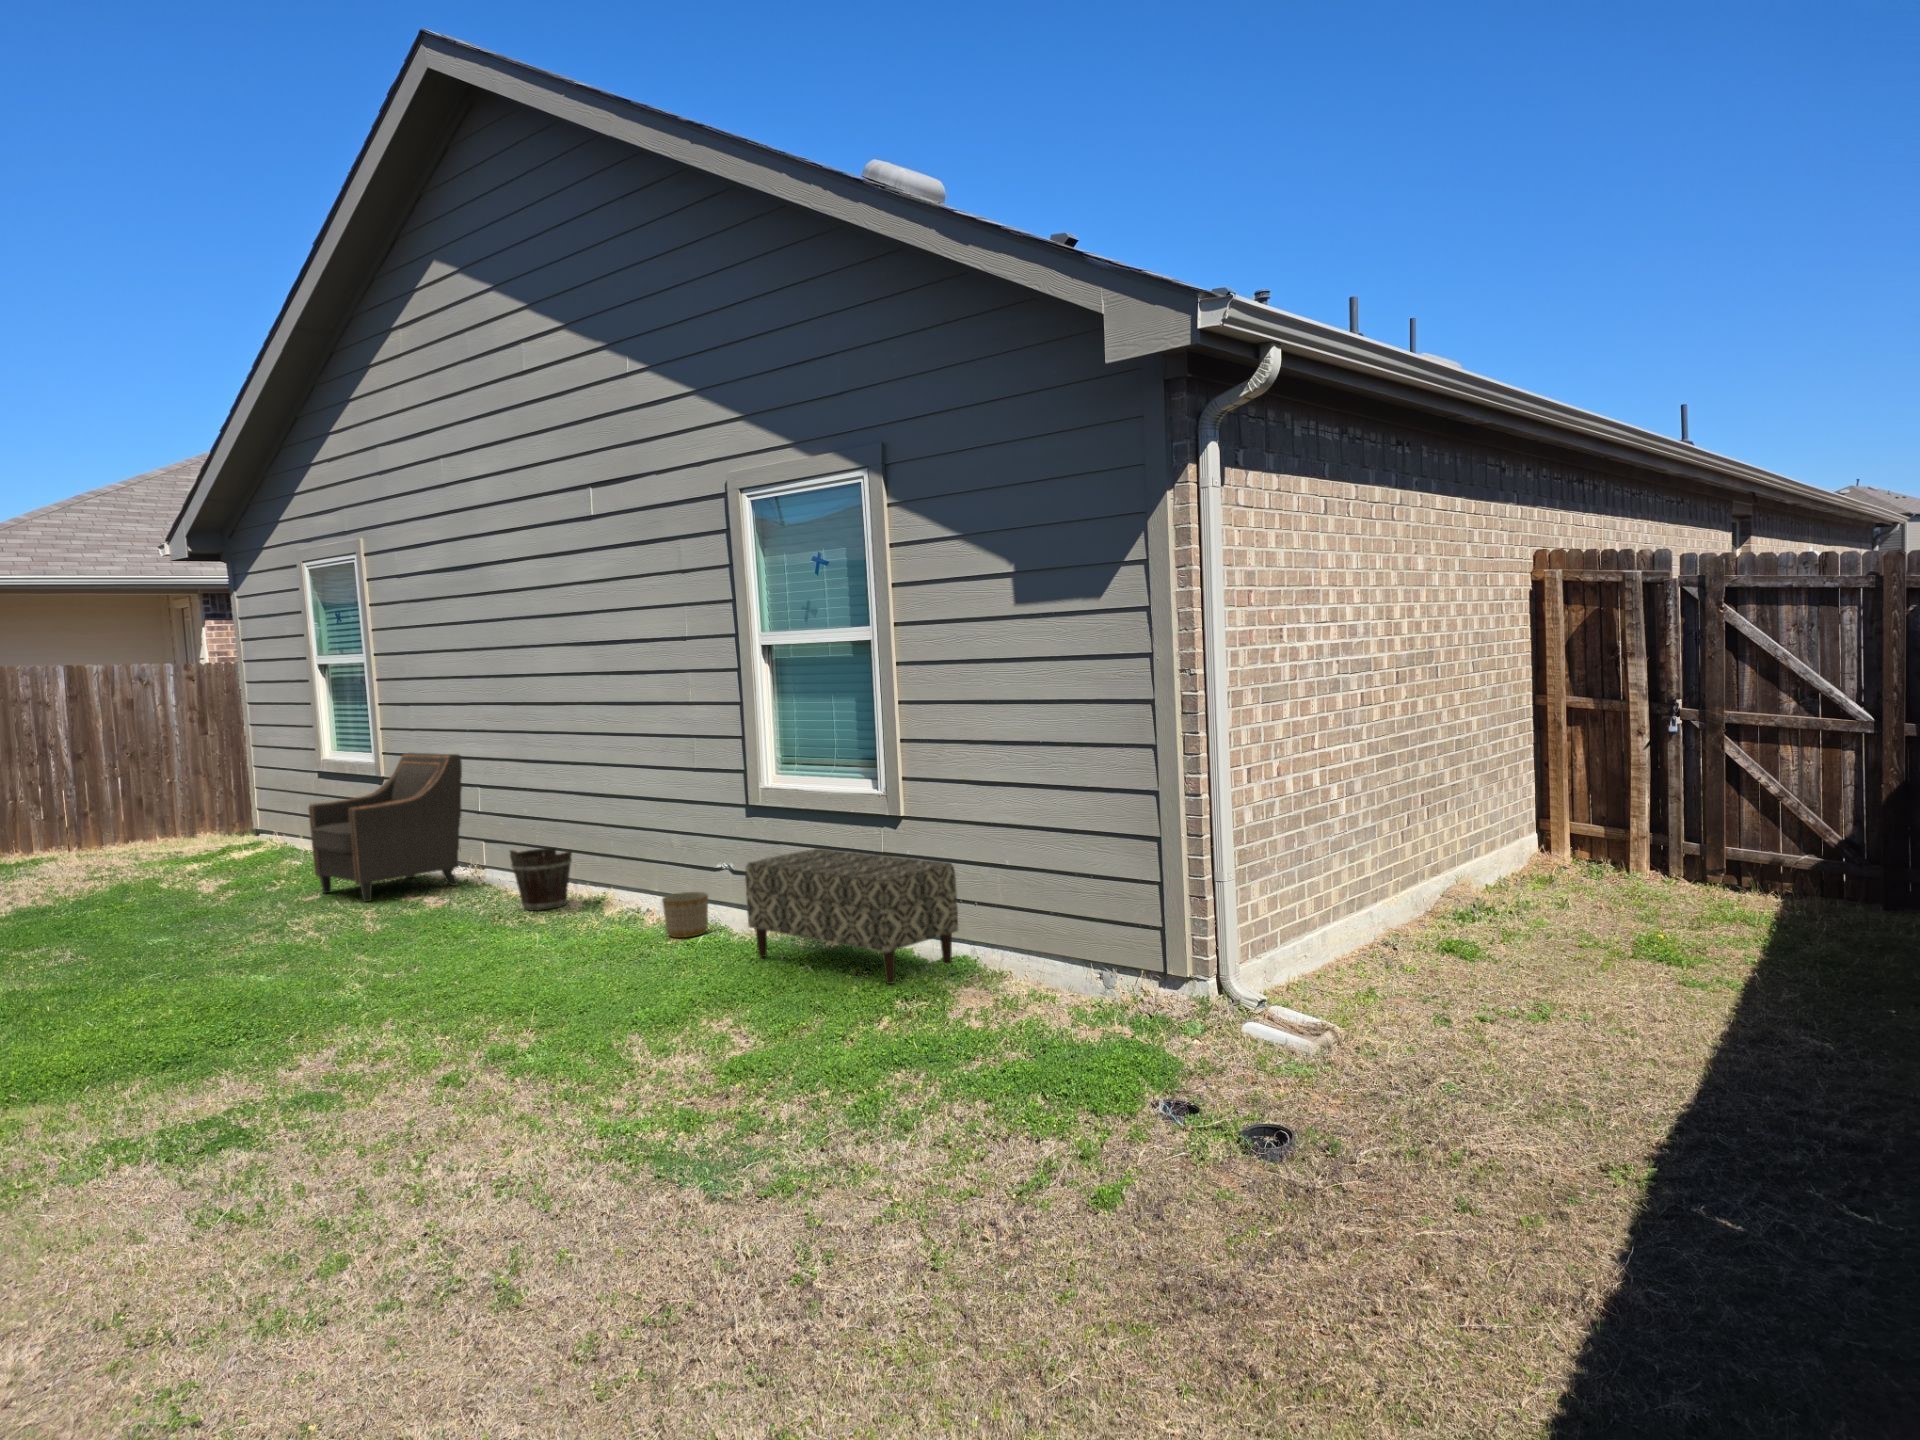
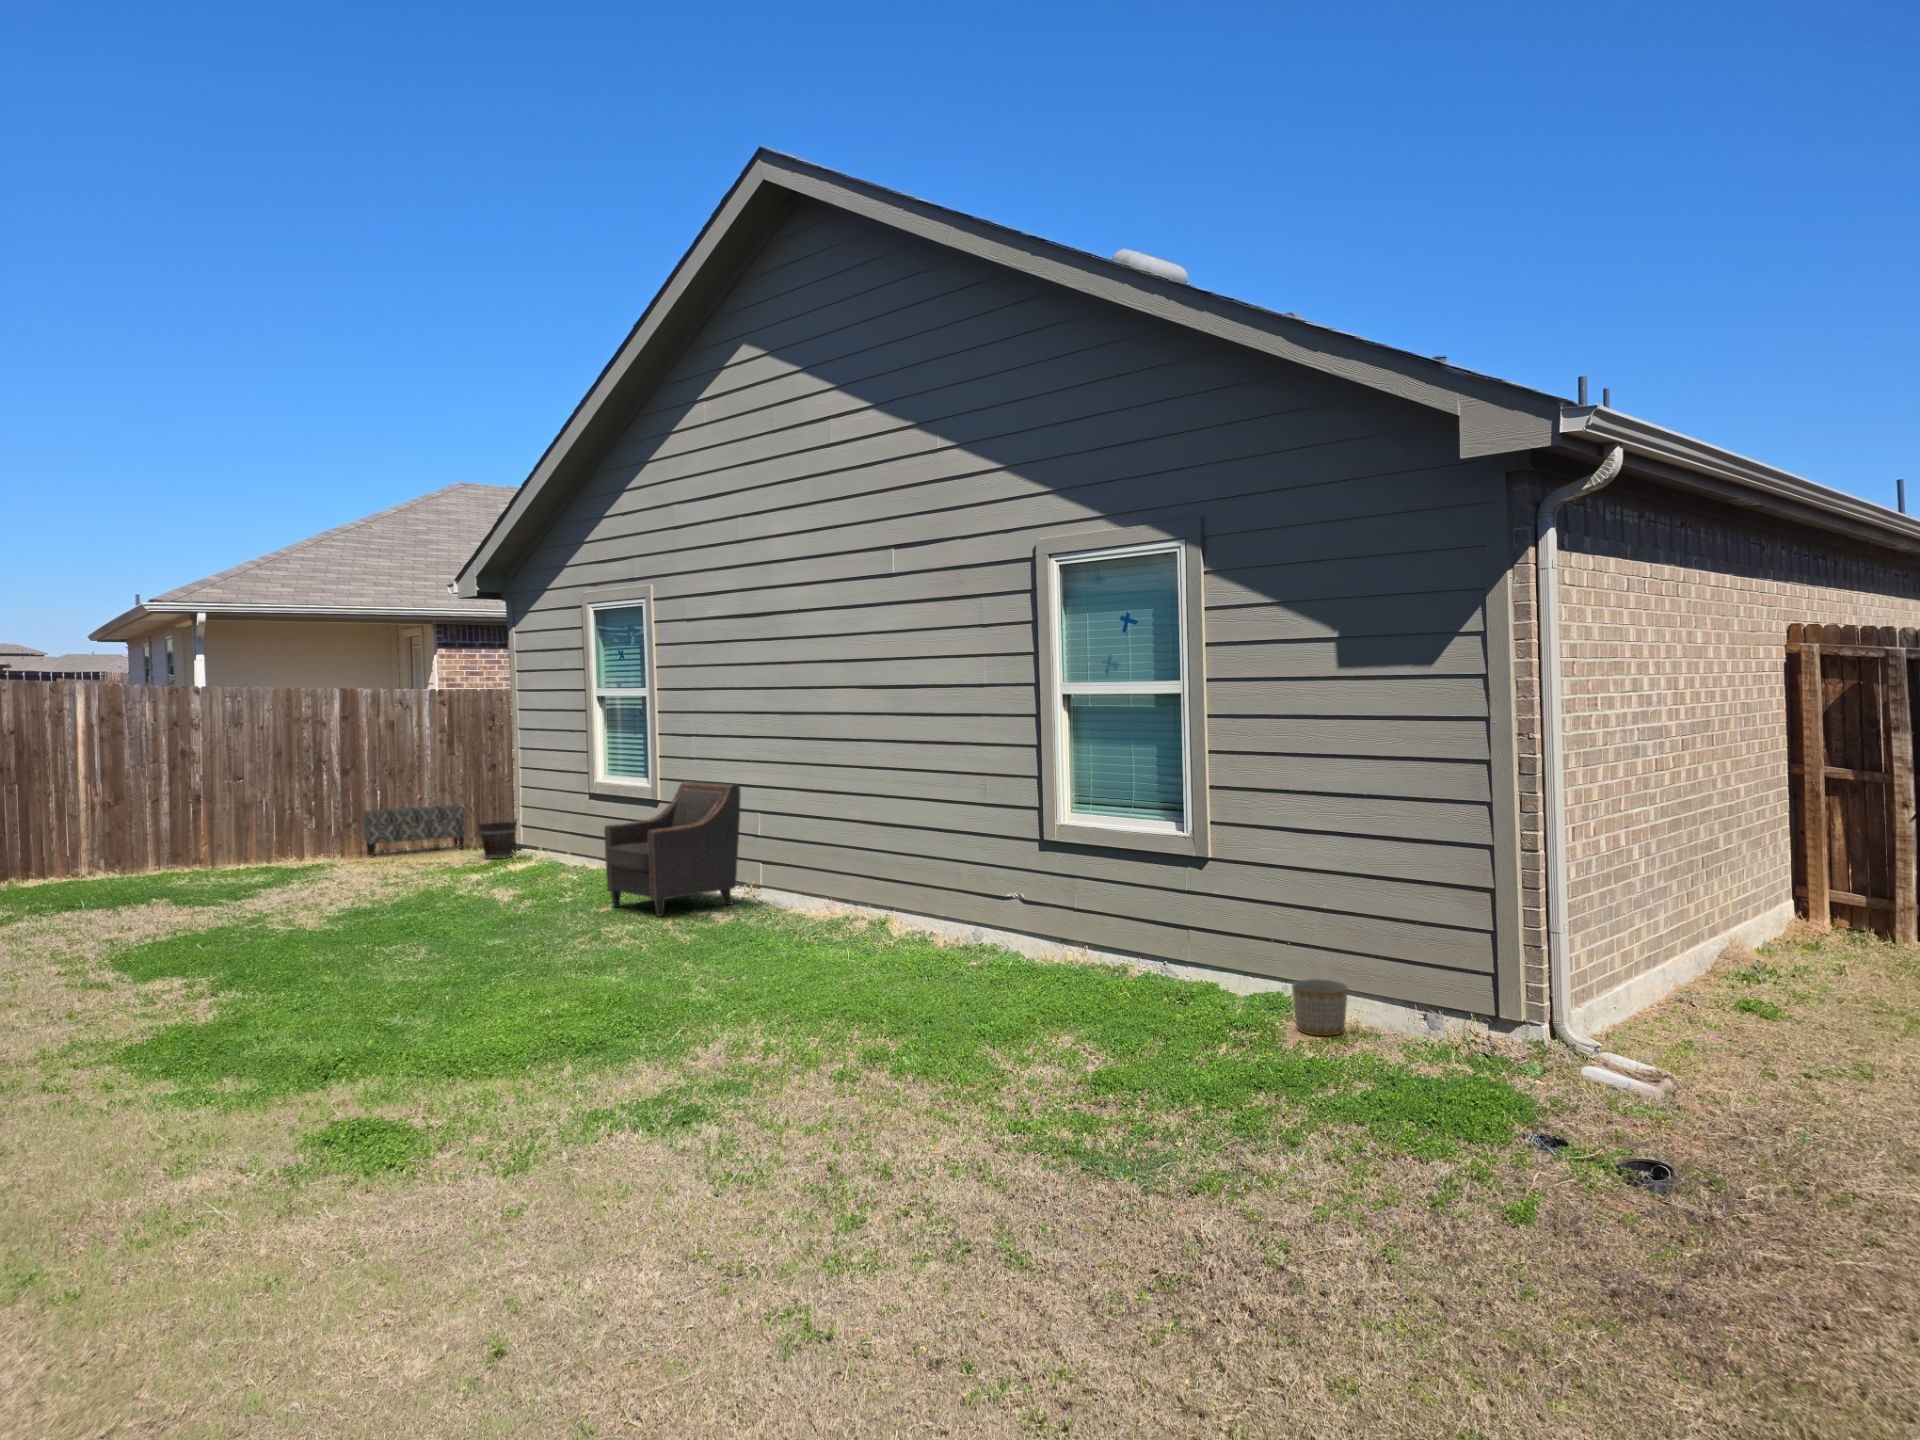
bucket: present [510,848,572,911] -> present [477,820,517,859]
bench: present [745,848,958,984] -> present [363,805,466,857]
planter: present [662,892,708,938] -> present [1292,979,1348,1036]

